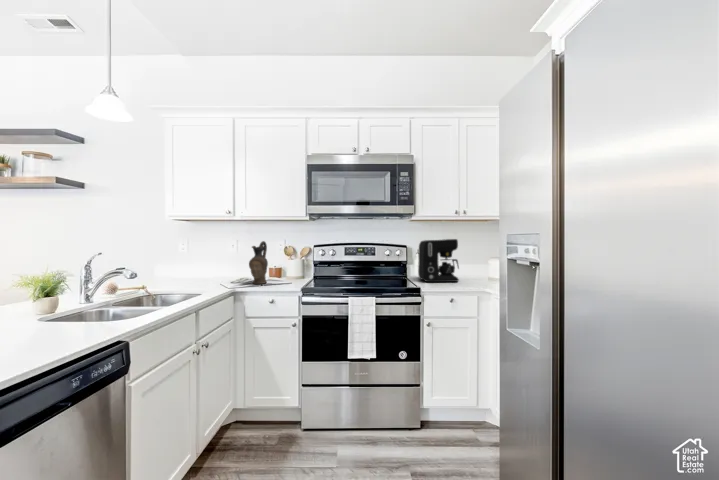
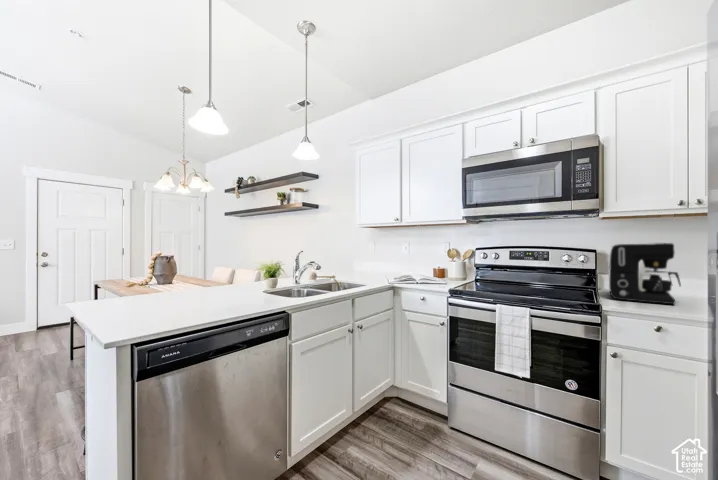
ceramic pitcher: present [249,241,268,284] -> none [410,243,428,281]

